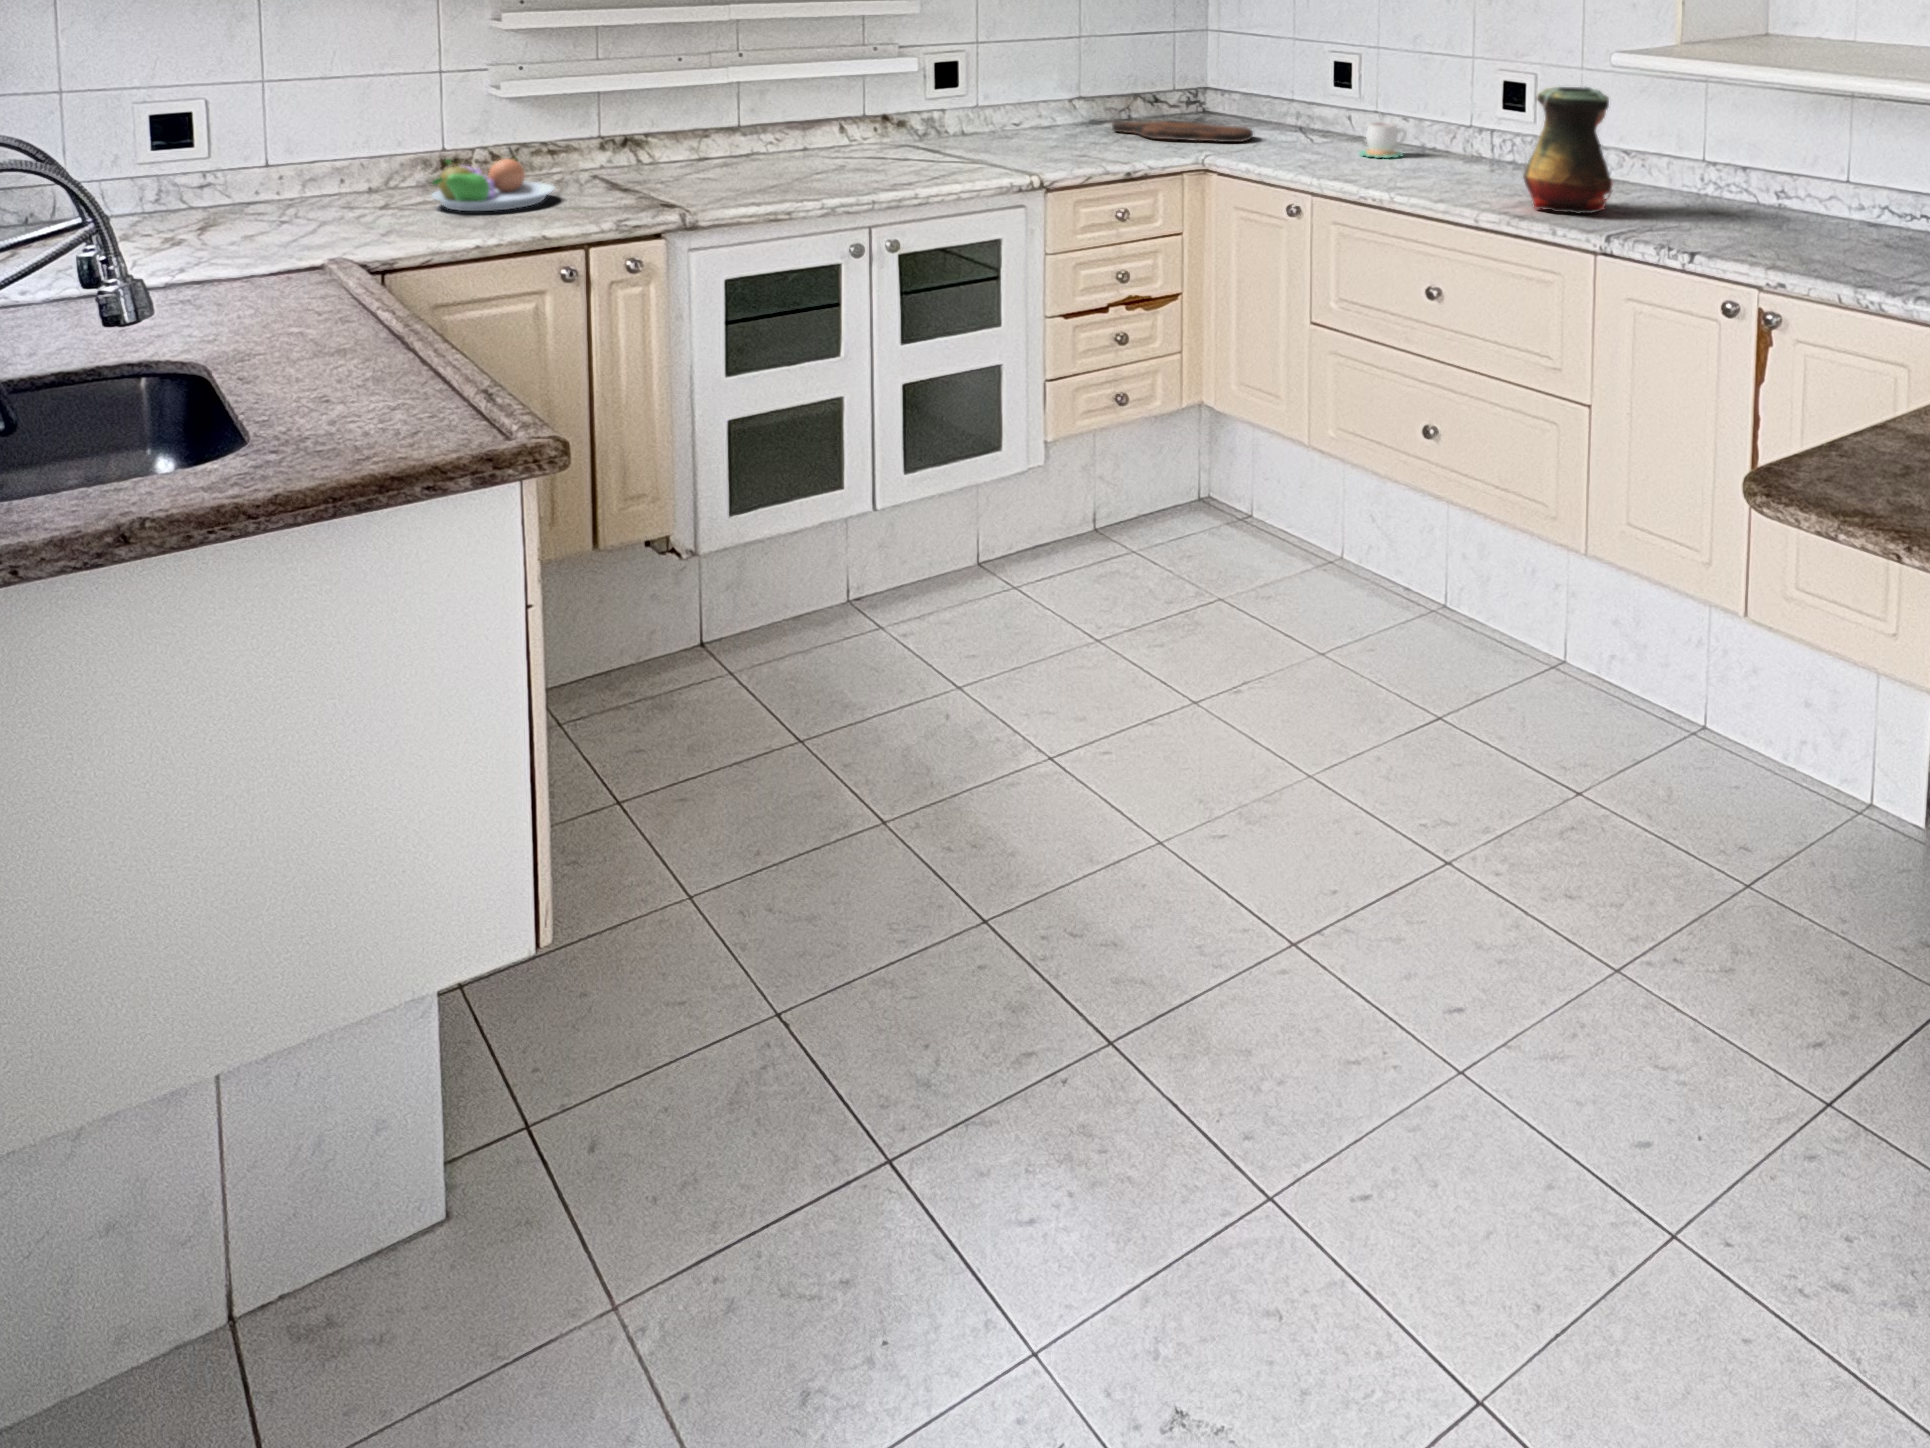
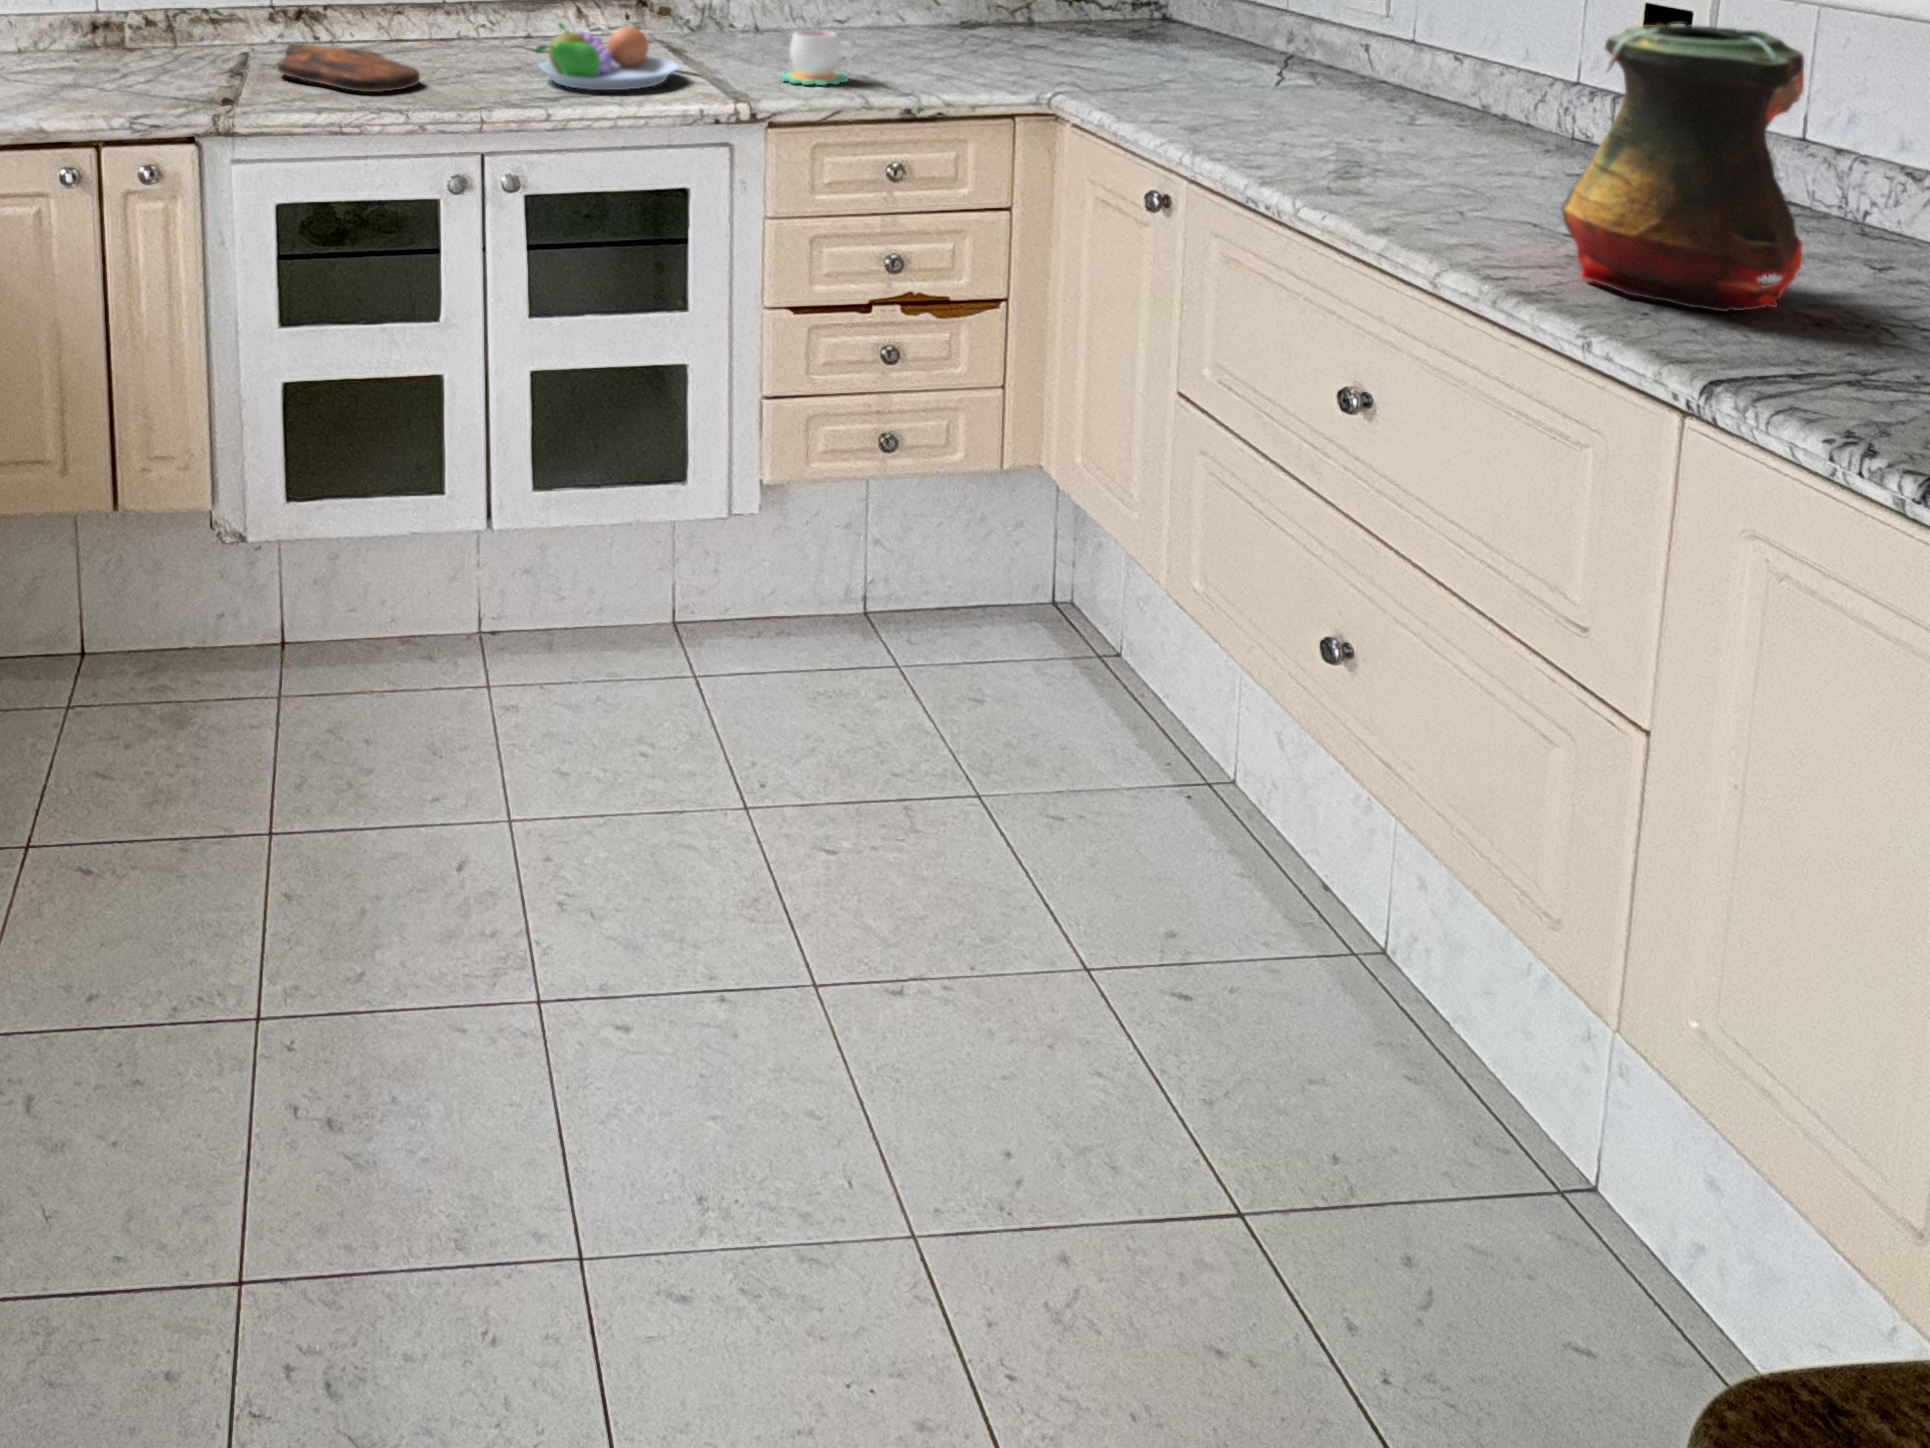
cutting board: present [1112,121,1253,142] -> present [277,43,420,92]
mug: present [1360,122,1407,158] -> present [780,30,855,85]
fruit bowl: present [432,158,554,211] -> present [535,23,678,90]

